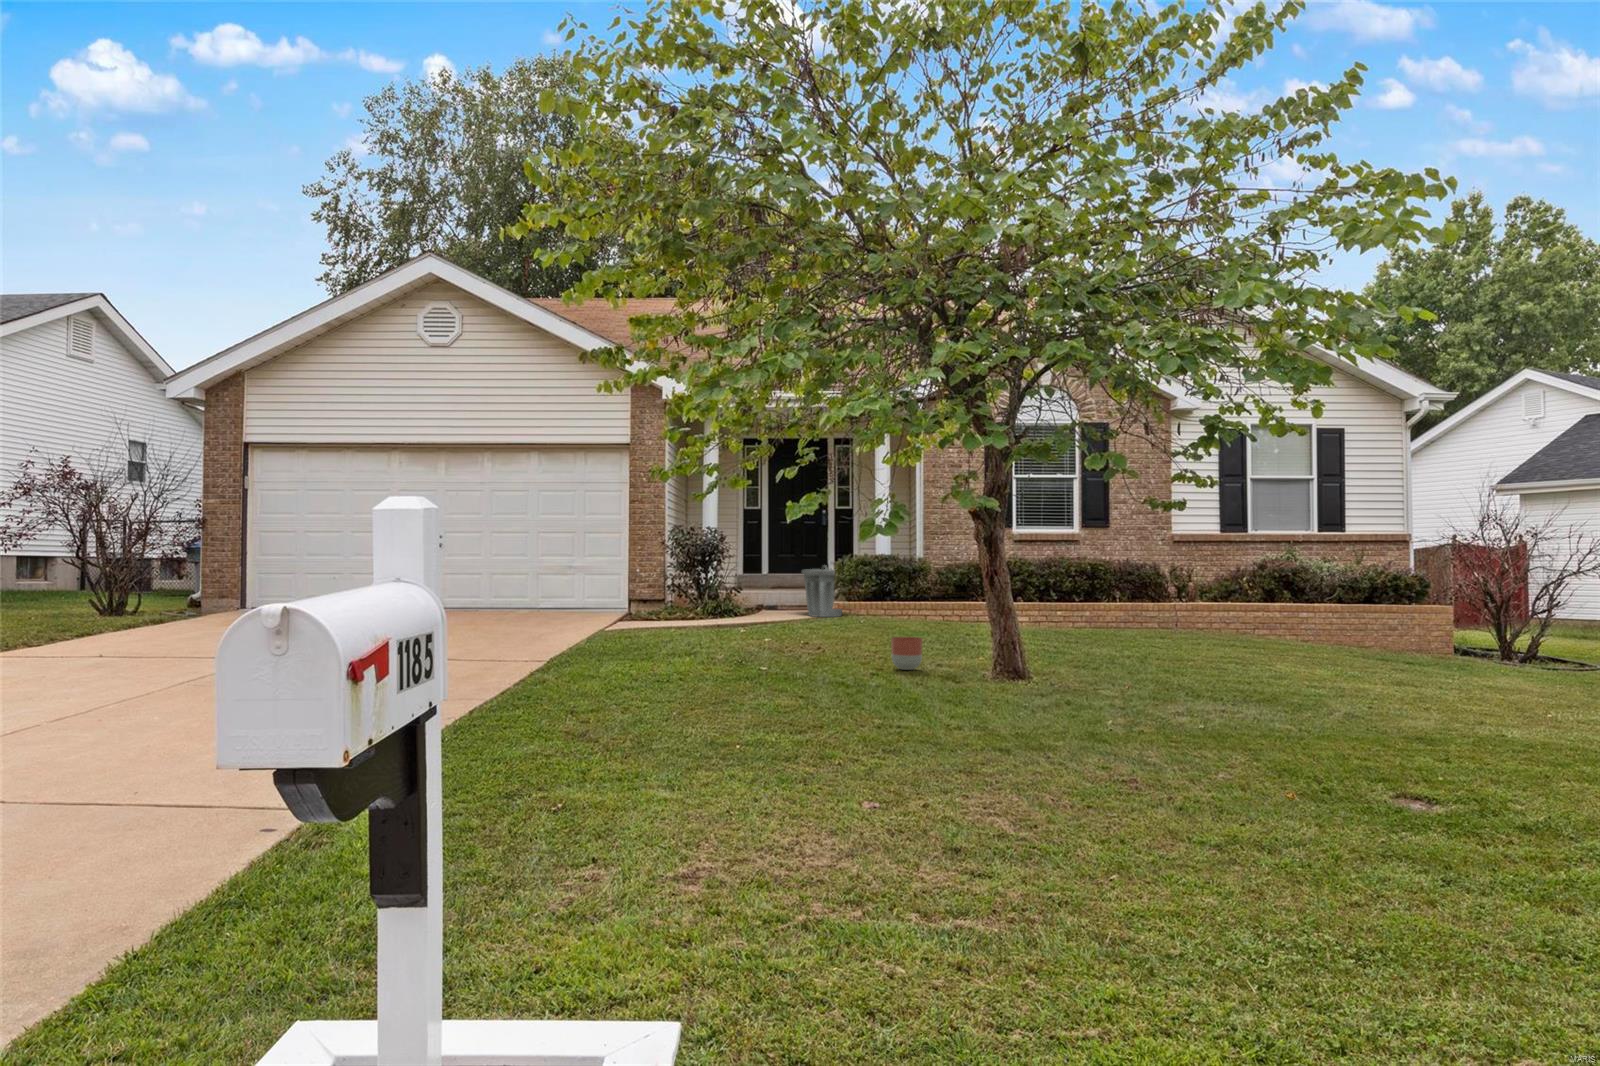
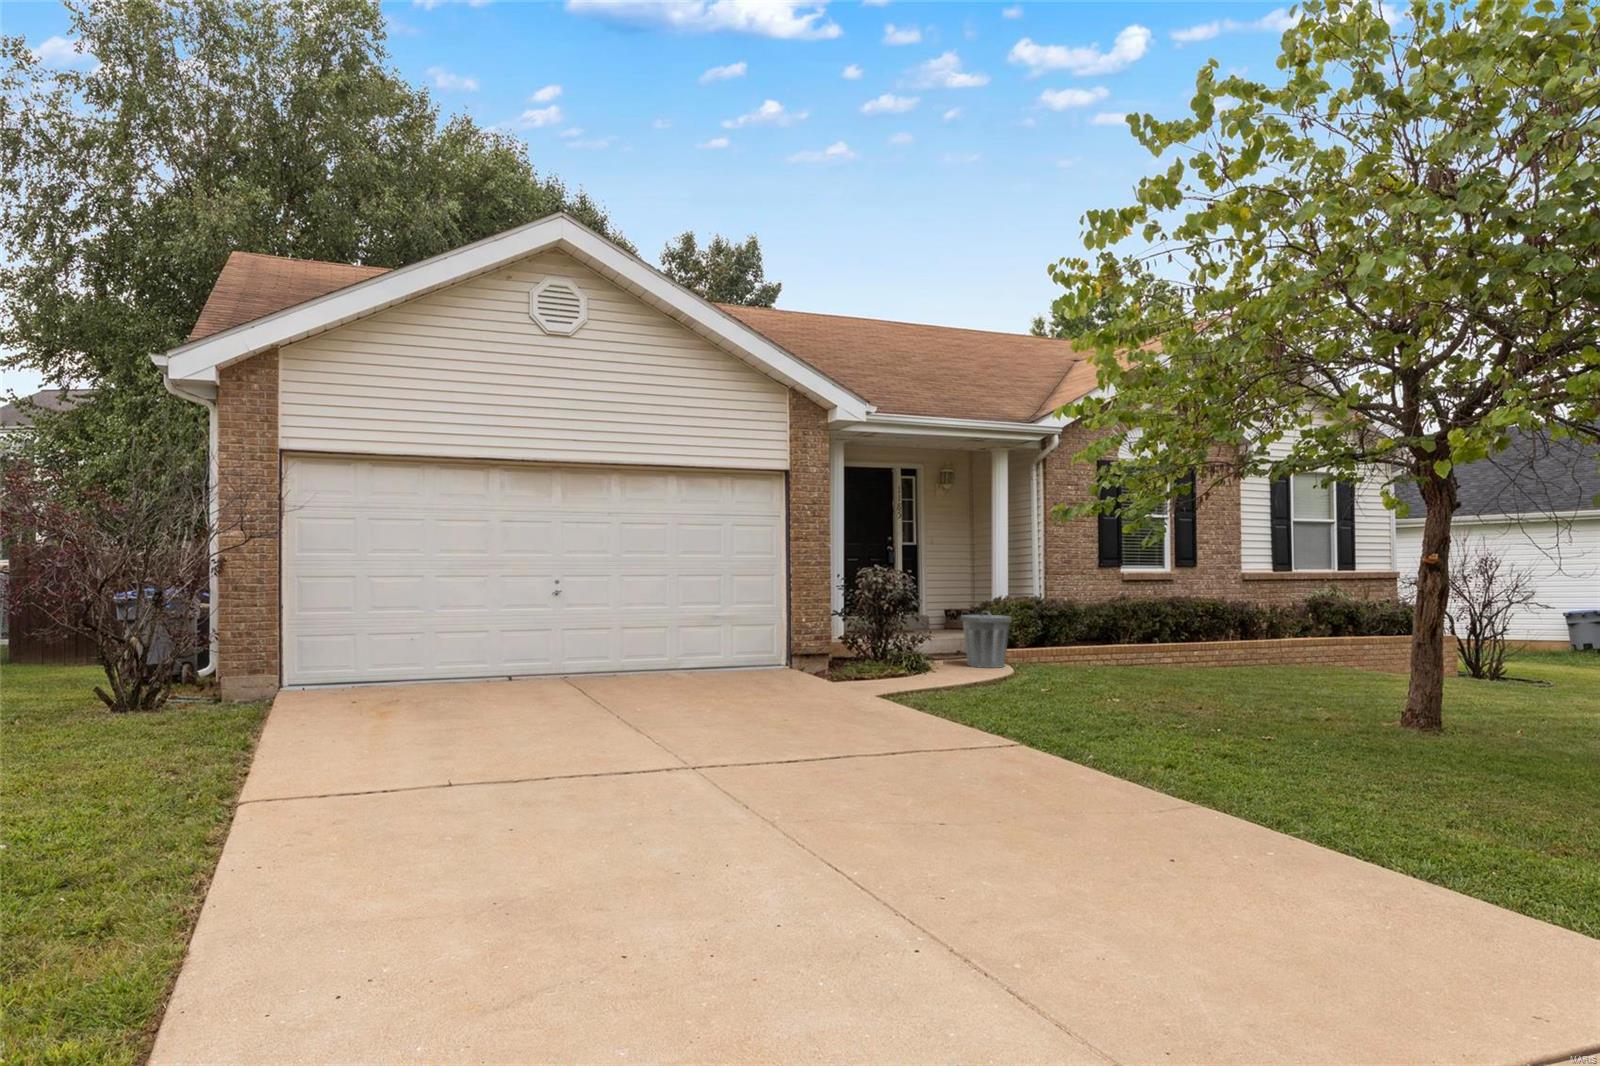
planter: present [891,637,923,670] -> none [1374,698,1409,732]

